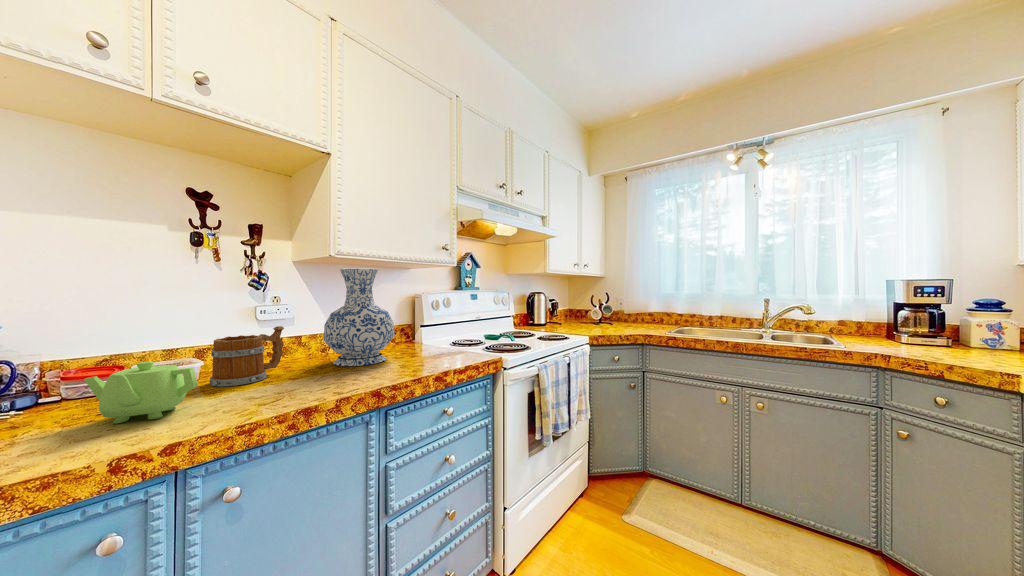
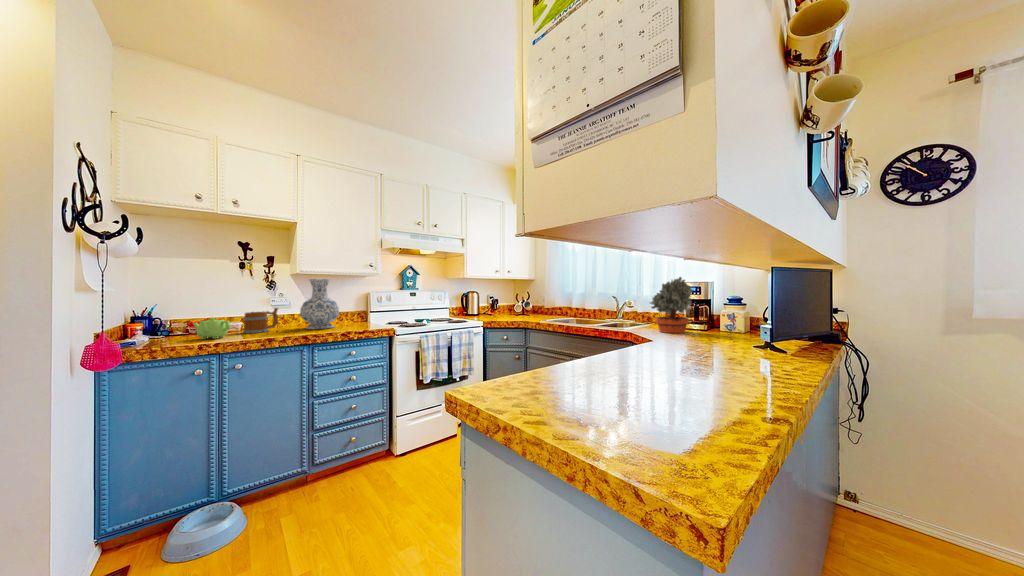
potted plant: none [882,271,995,356] -> present [650,277,693,333]

